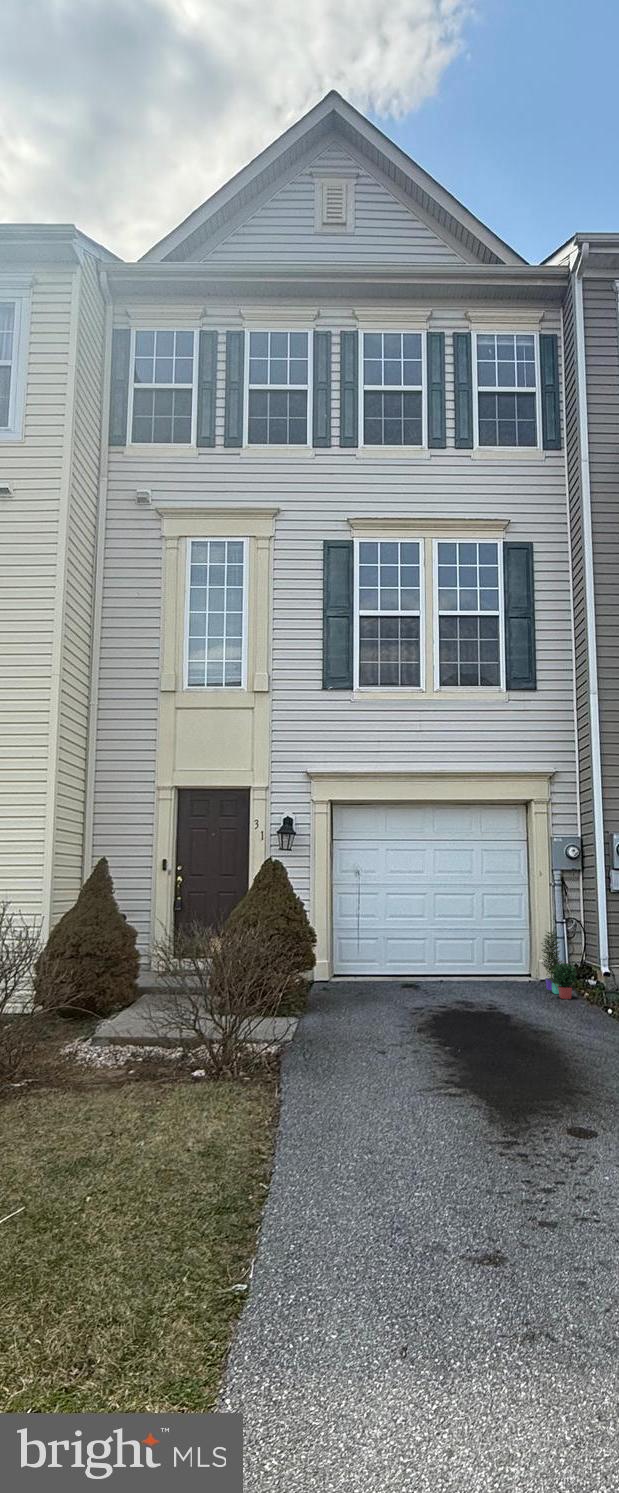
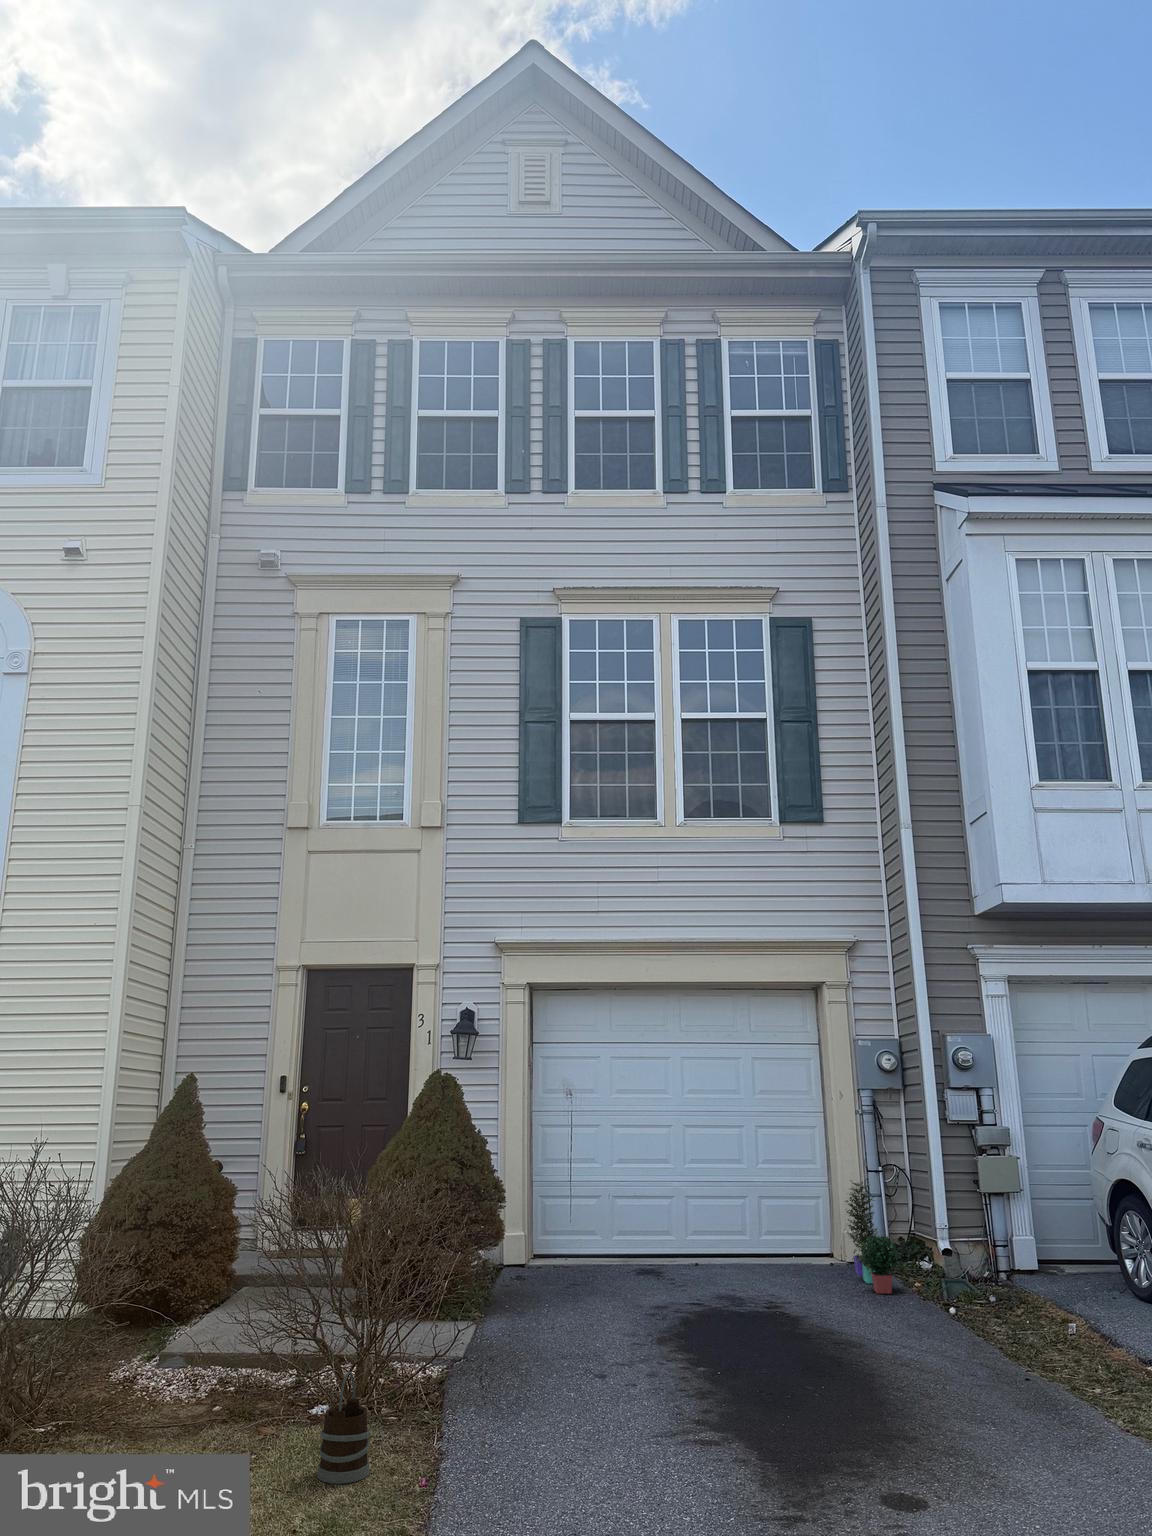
wooden bucket: none [245,1016,275,1075] -> present [317,1372,370,1484]

